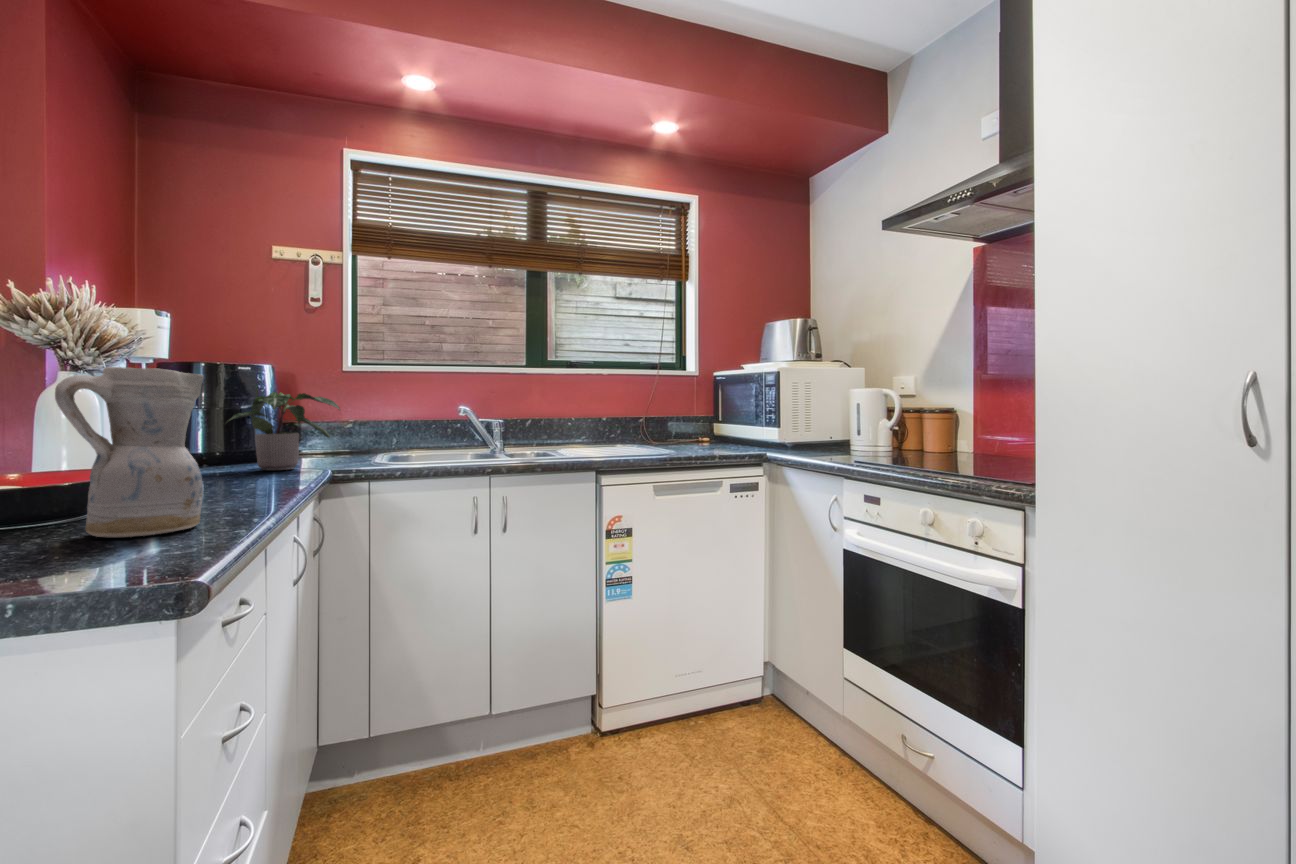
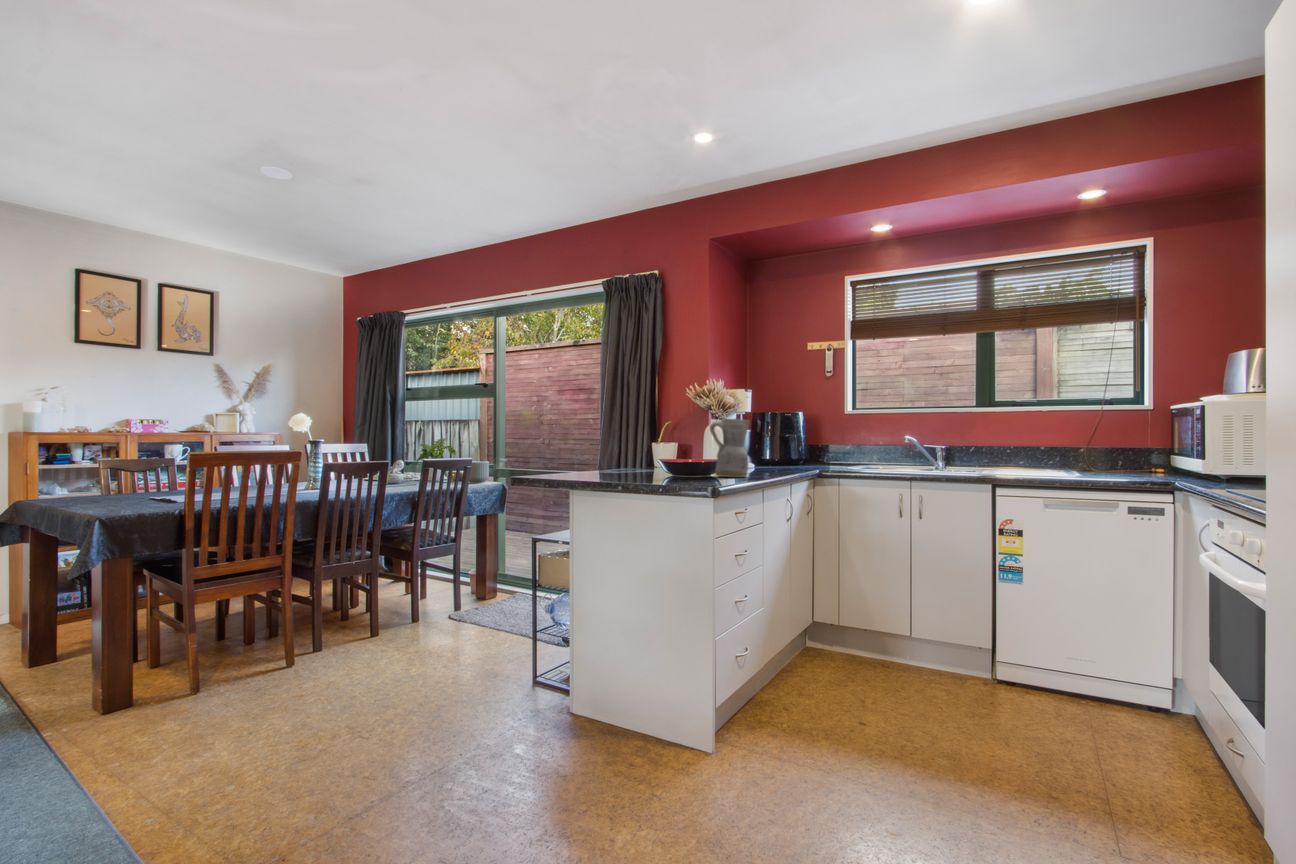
potted plant: present [228,392,340,470] -> none [773,427,829,469]

